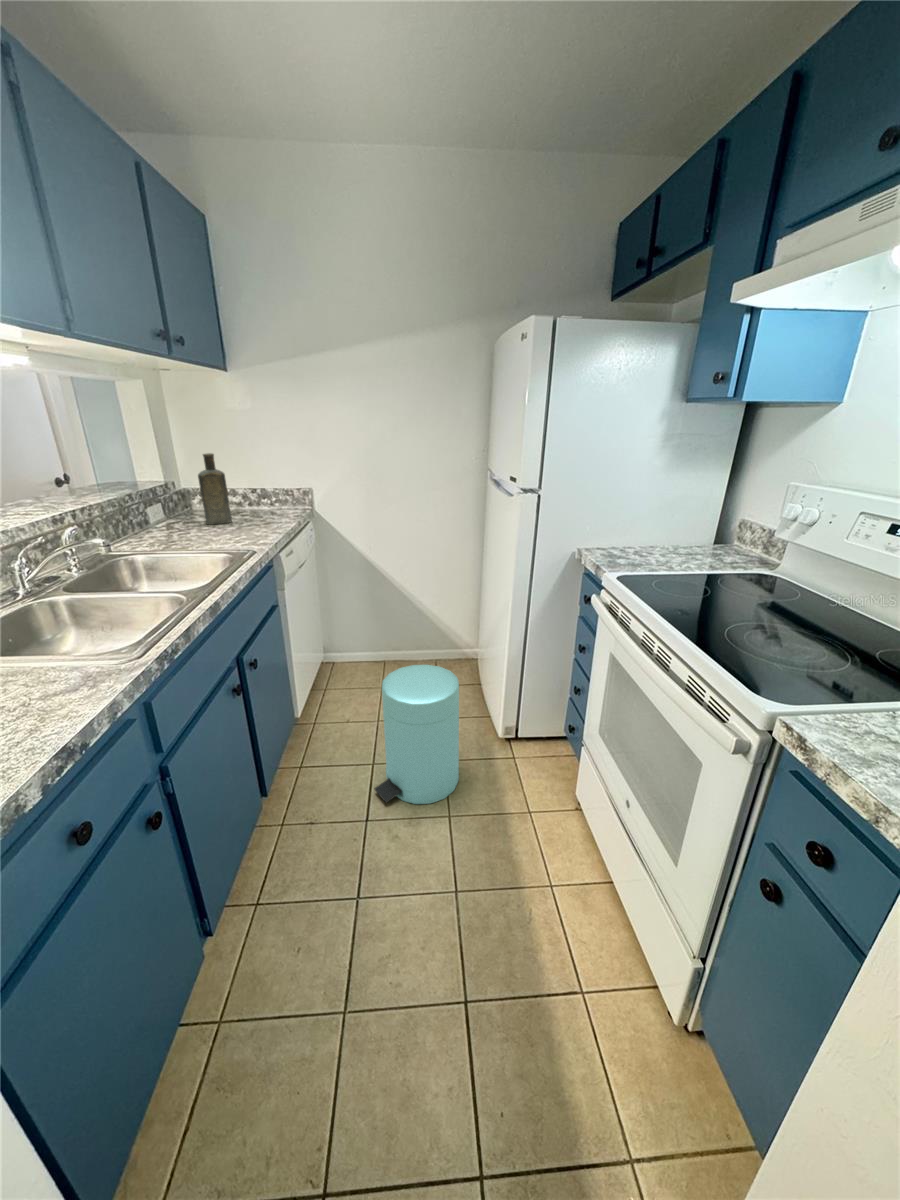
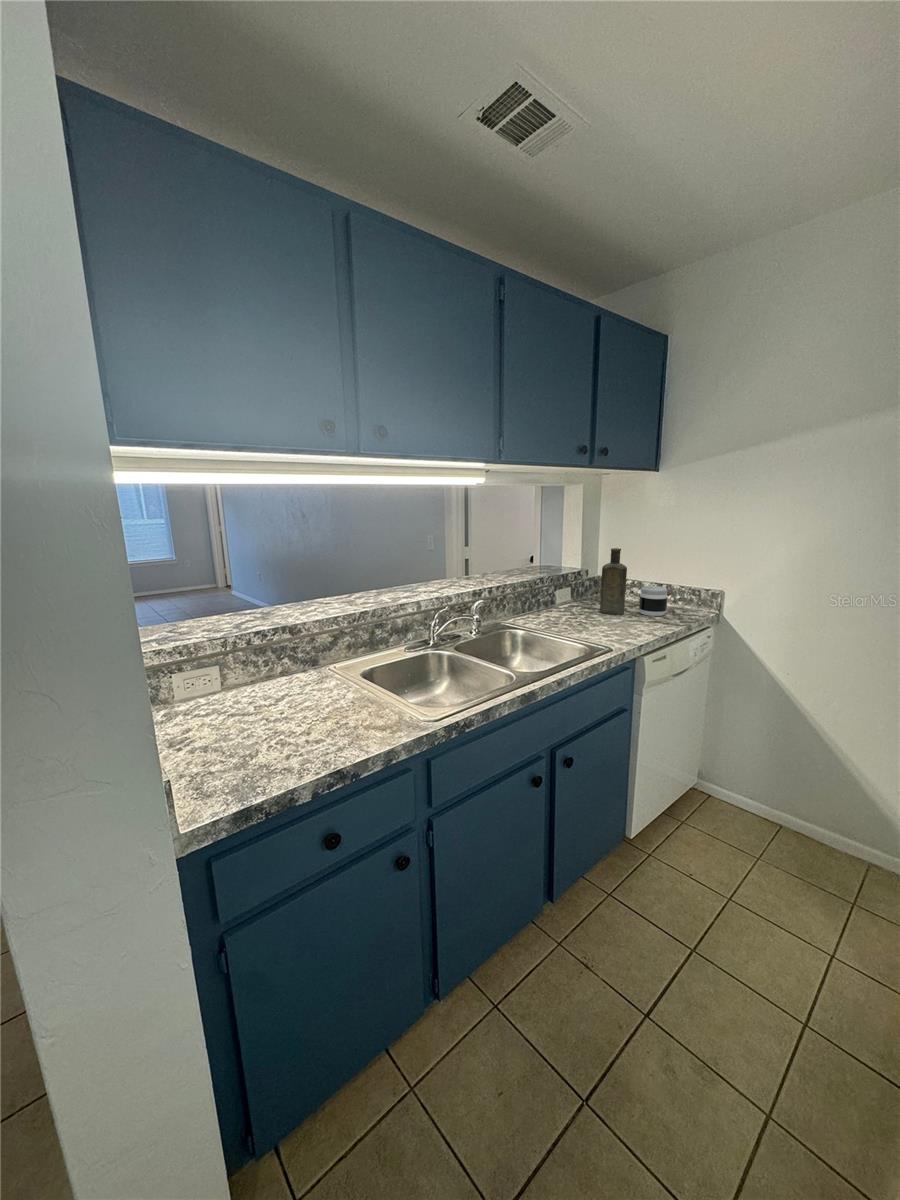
jar: none [242,490,270,519] -> present [639,586,667,616]
trash can: present [375,665,459,804] -> none [675,845,842,1075]

